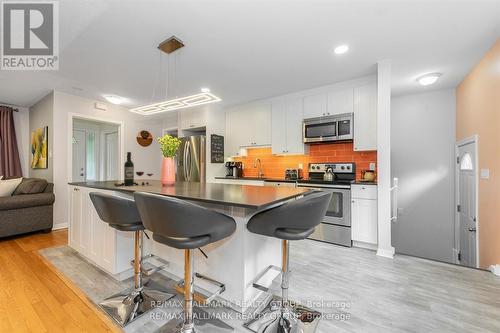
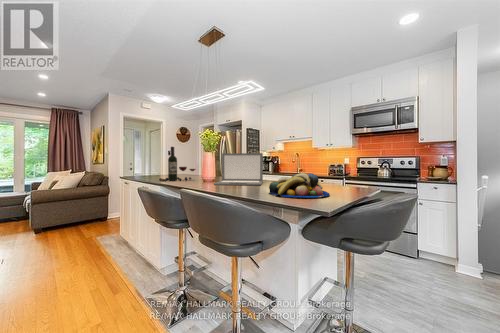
laptop: none [171,159,218,189] -> present [214,153,263,185]
fruit bowl: none [219,177,270,198] -> present [269,173,330,198]

